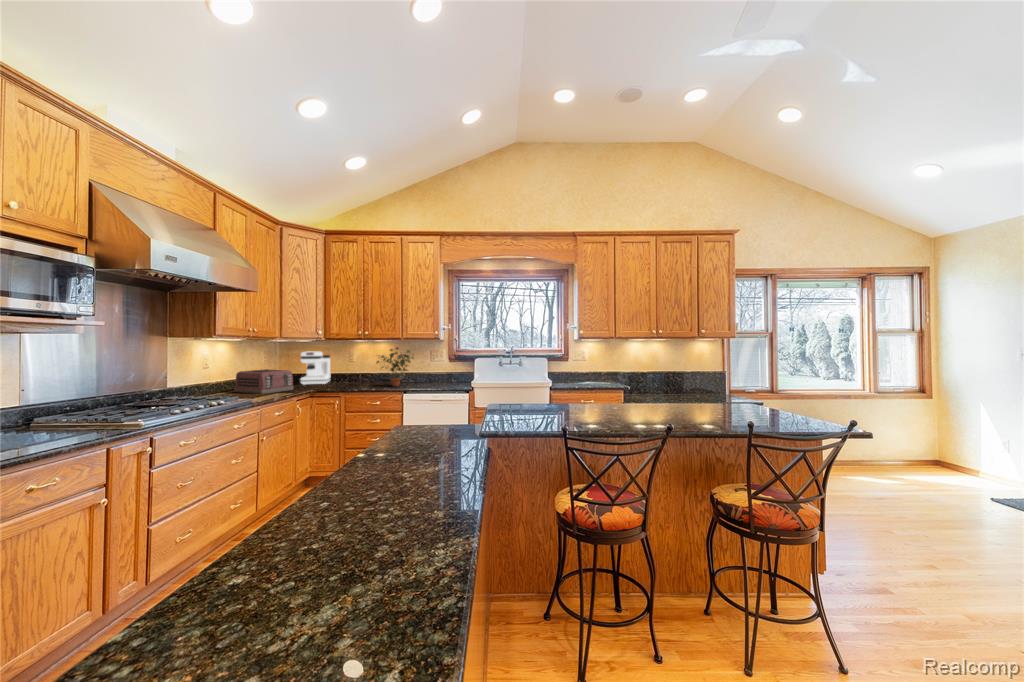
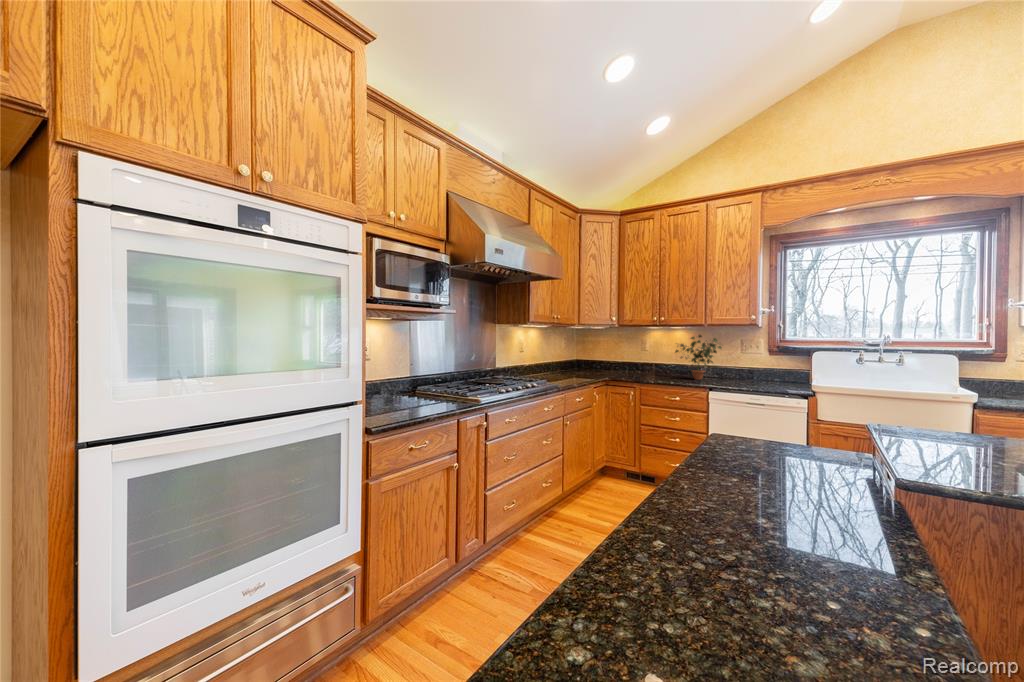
coffee maker: present [301,351,330,385] -> none [597,339,624,372]
toaster: present [235,369,293,394] -> none [543,355,593,379]

